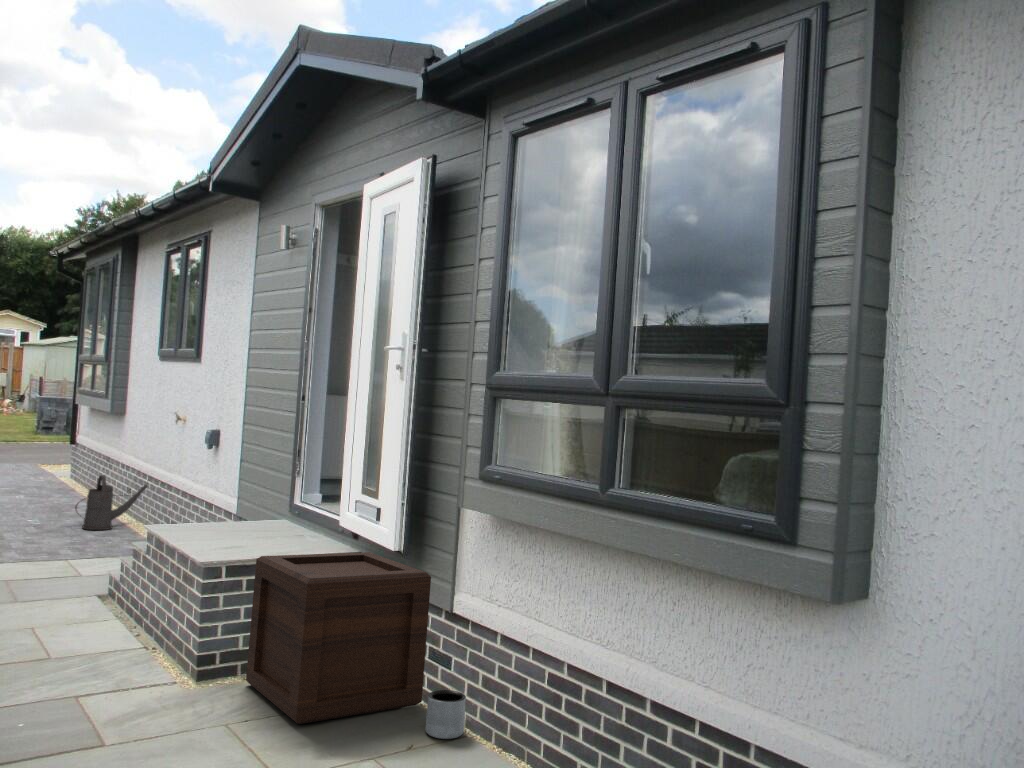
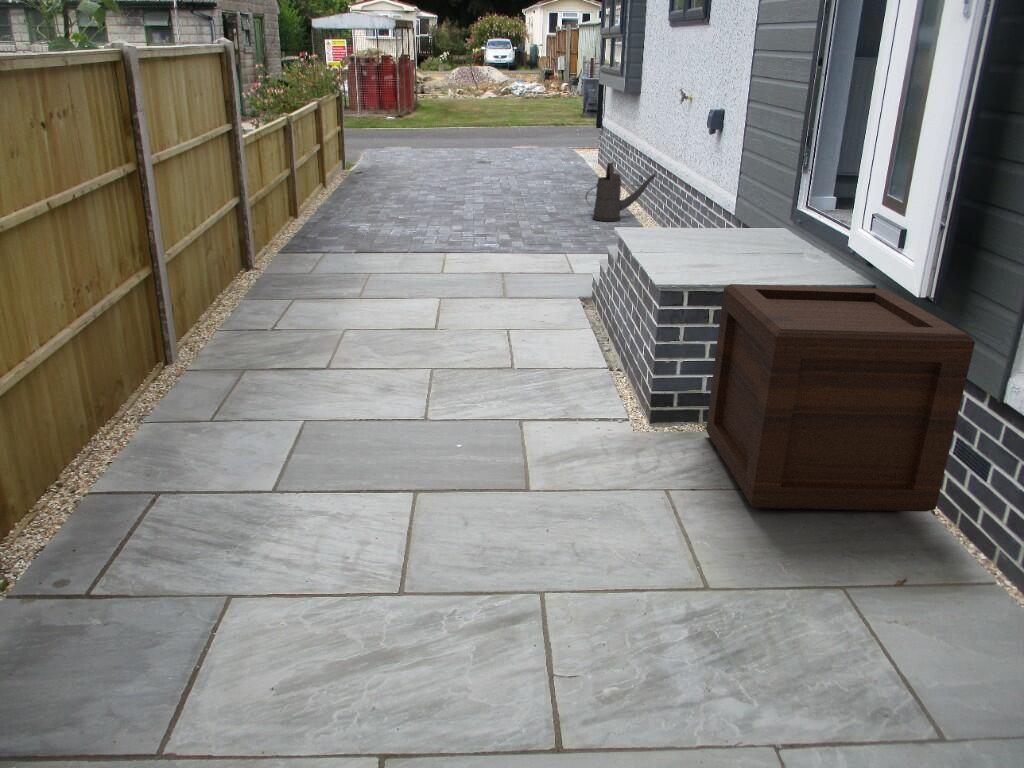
planter: present [426,690,466,739] -> none [933,509,1006,583]

